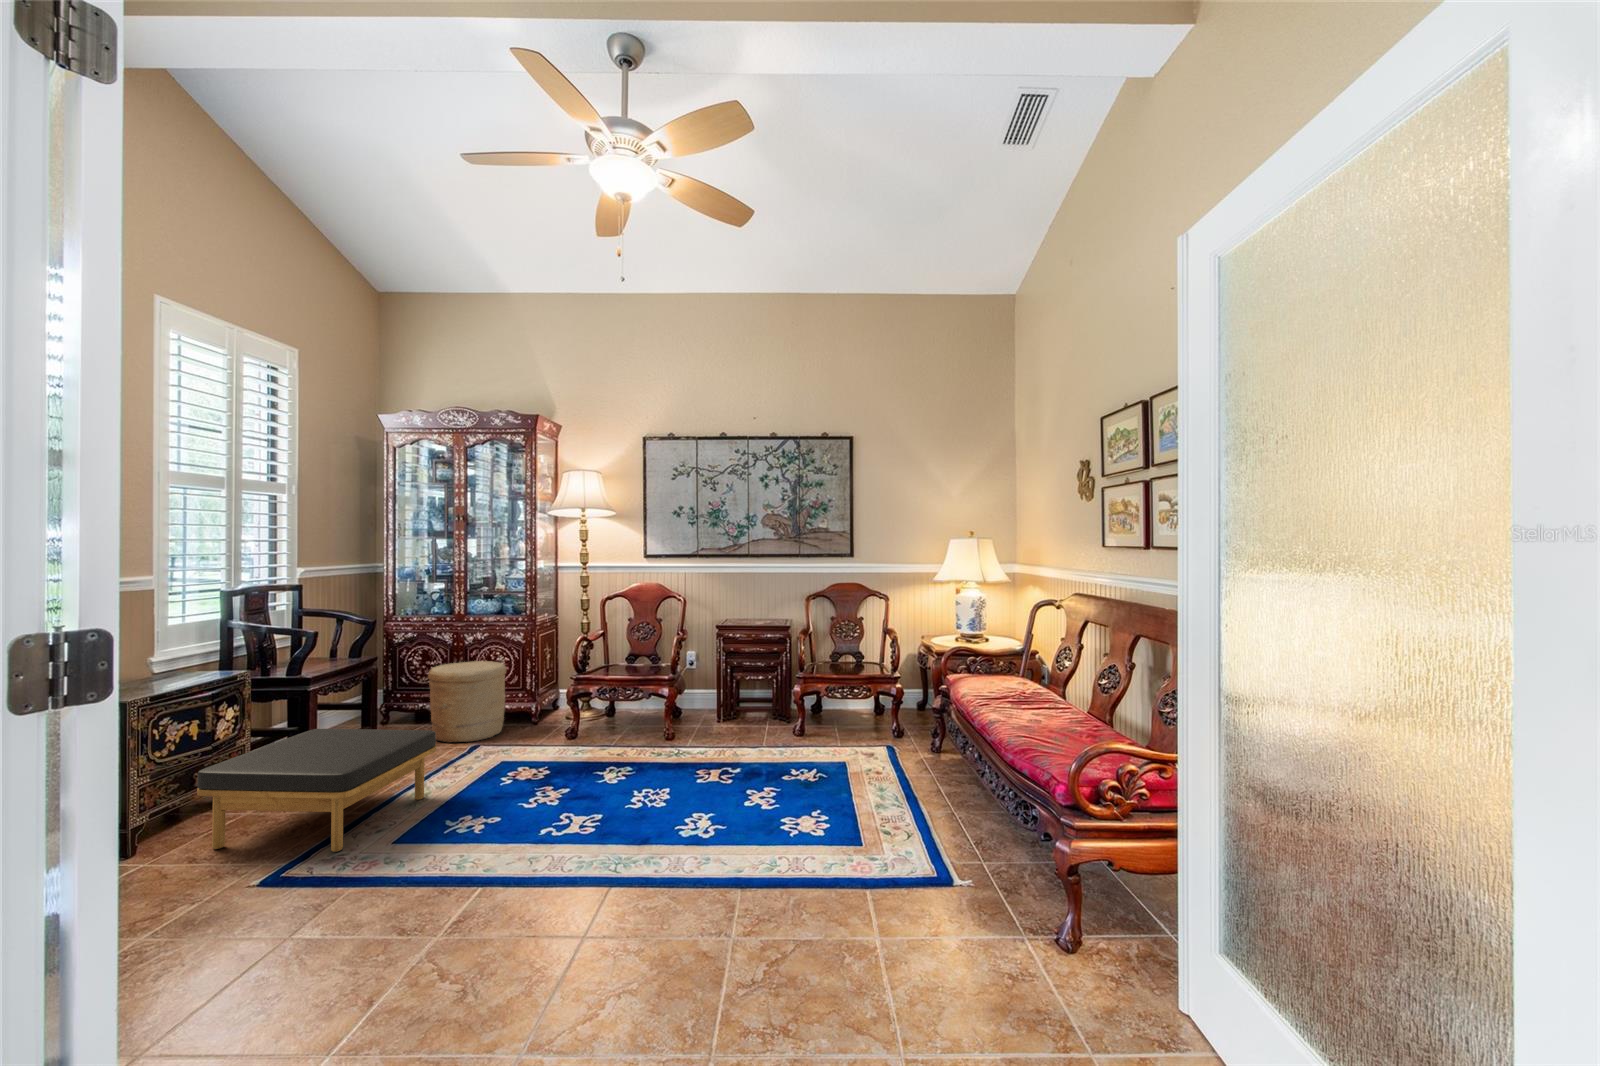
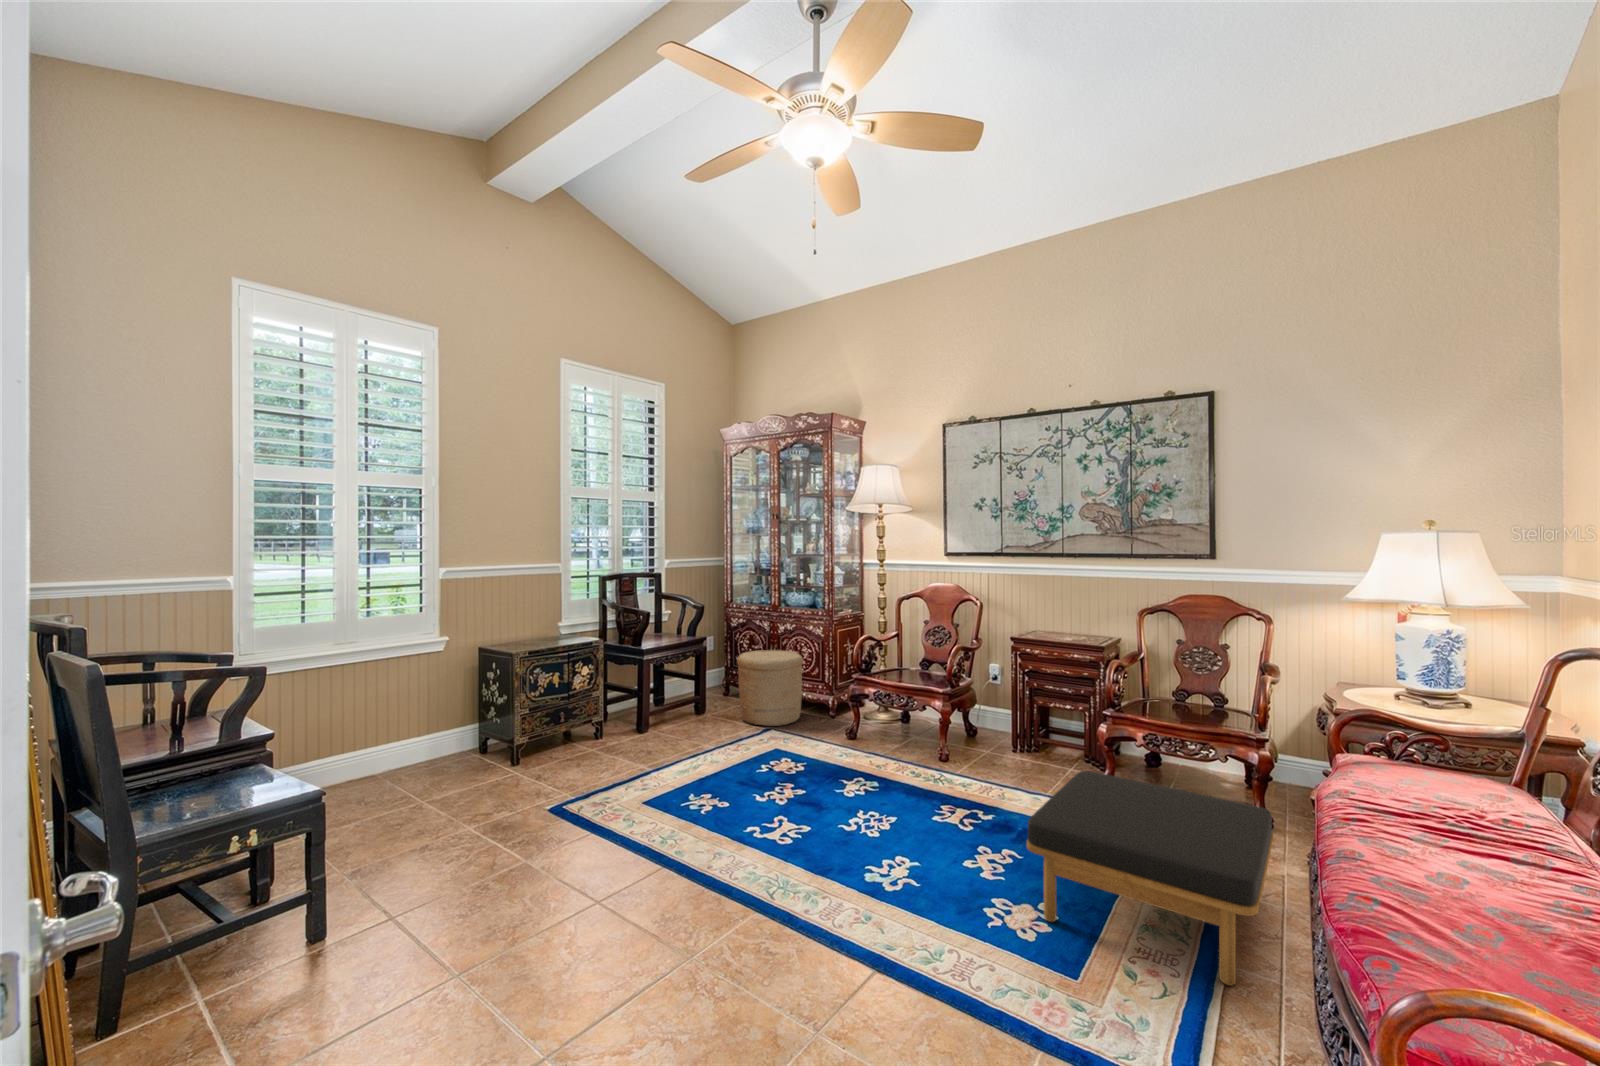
ottoman: present [197,729,436,852] -> present [1027,771,1273,986]

